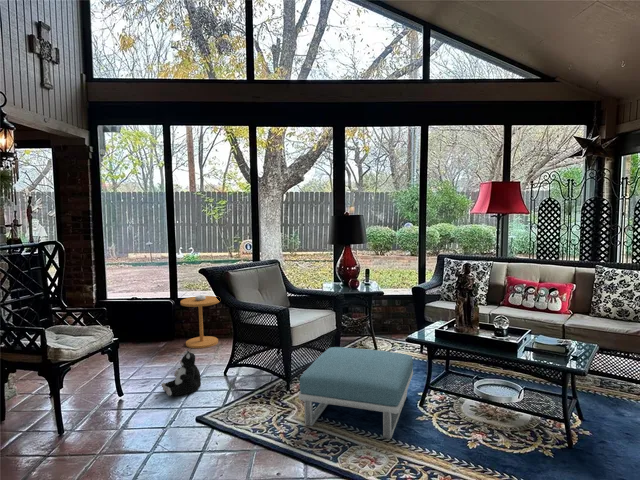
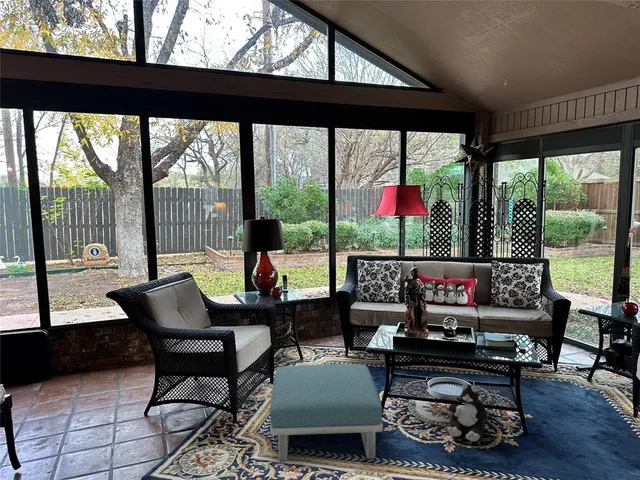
side table: present [180,295,220,348] -> none [58,319,112,387]
plush toy: present [161,351,201,396] -> present [448,383,488,442]

